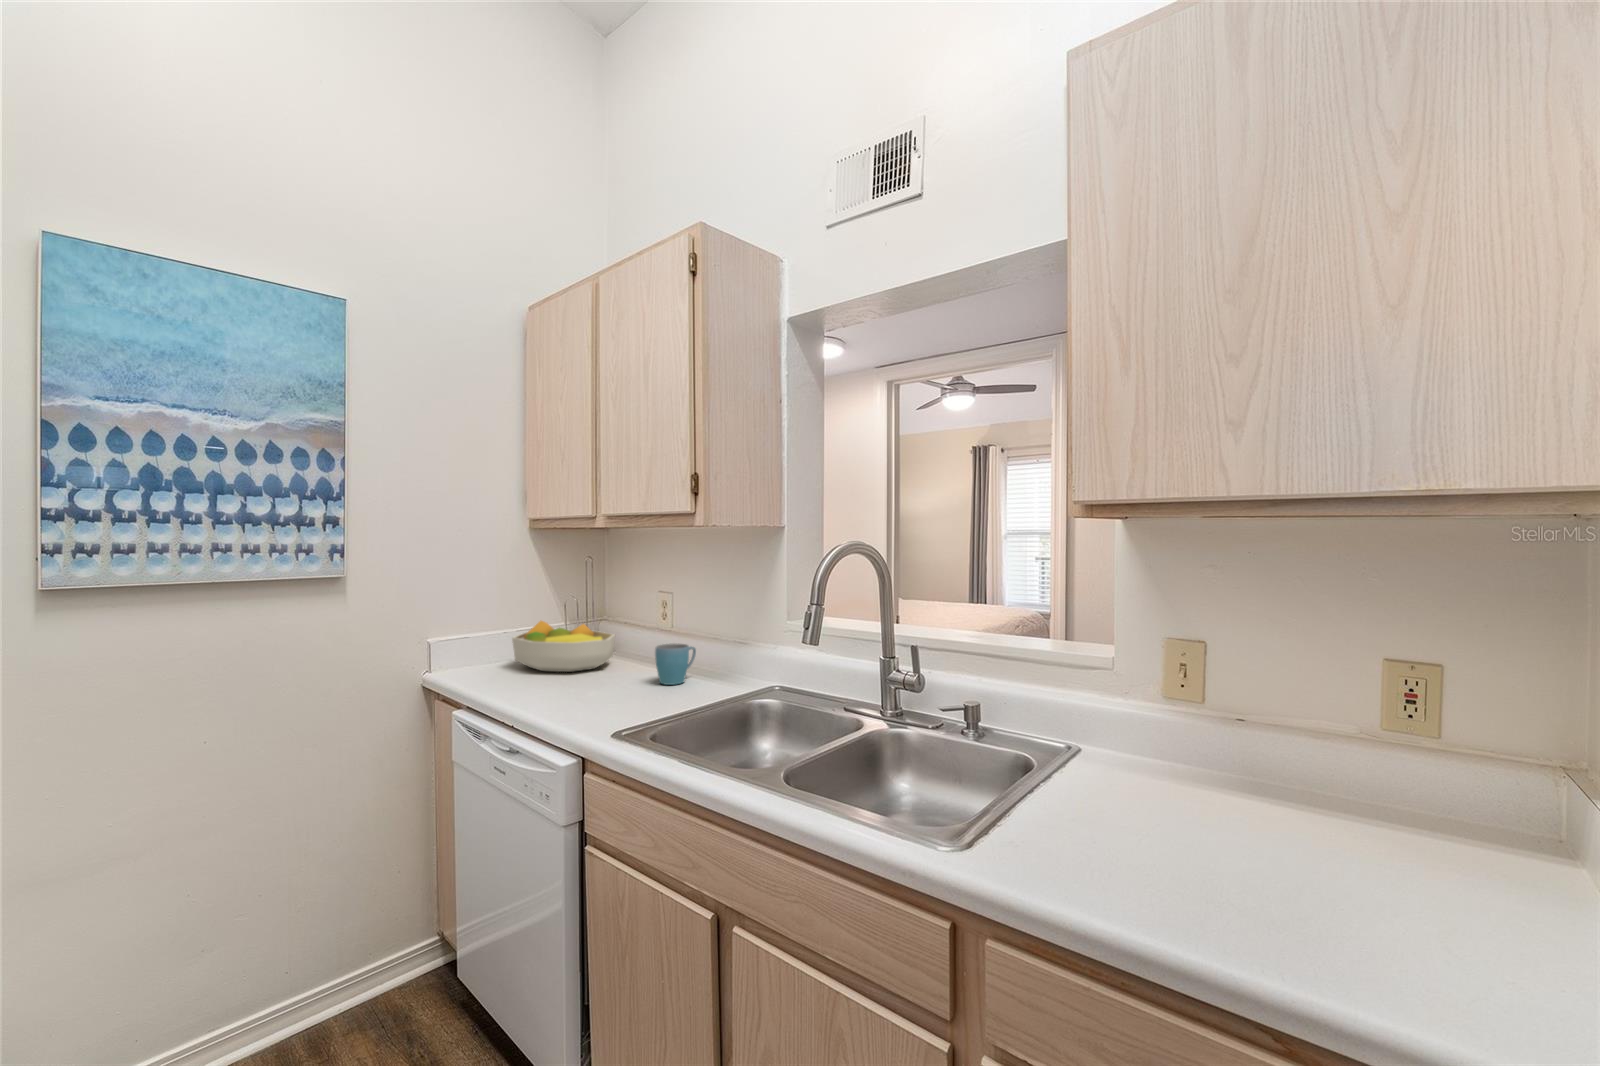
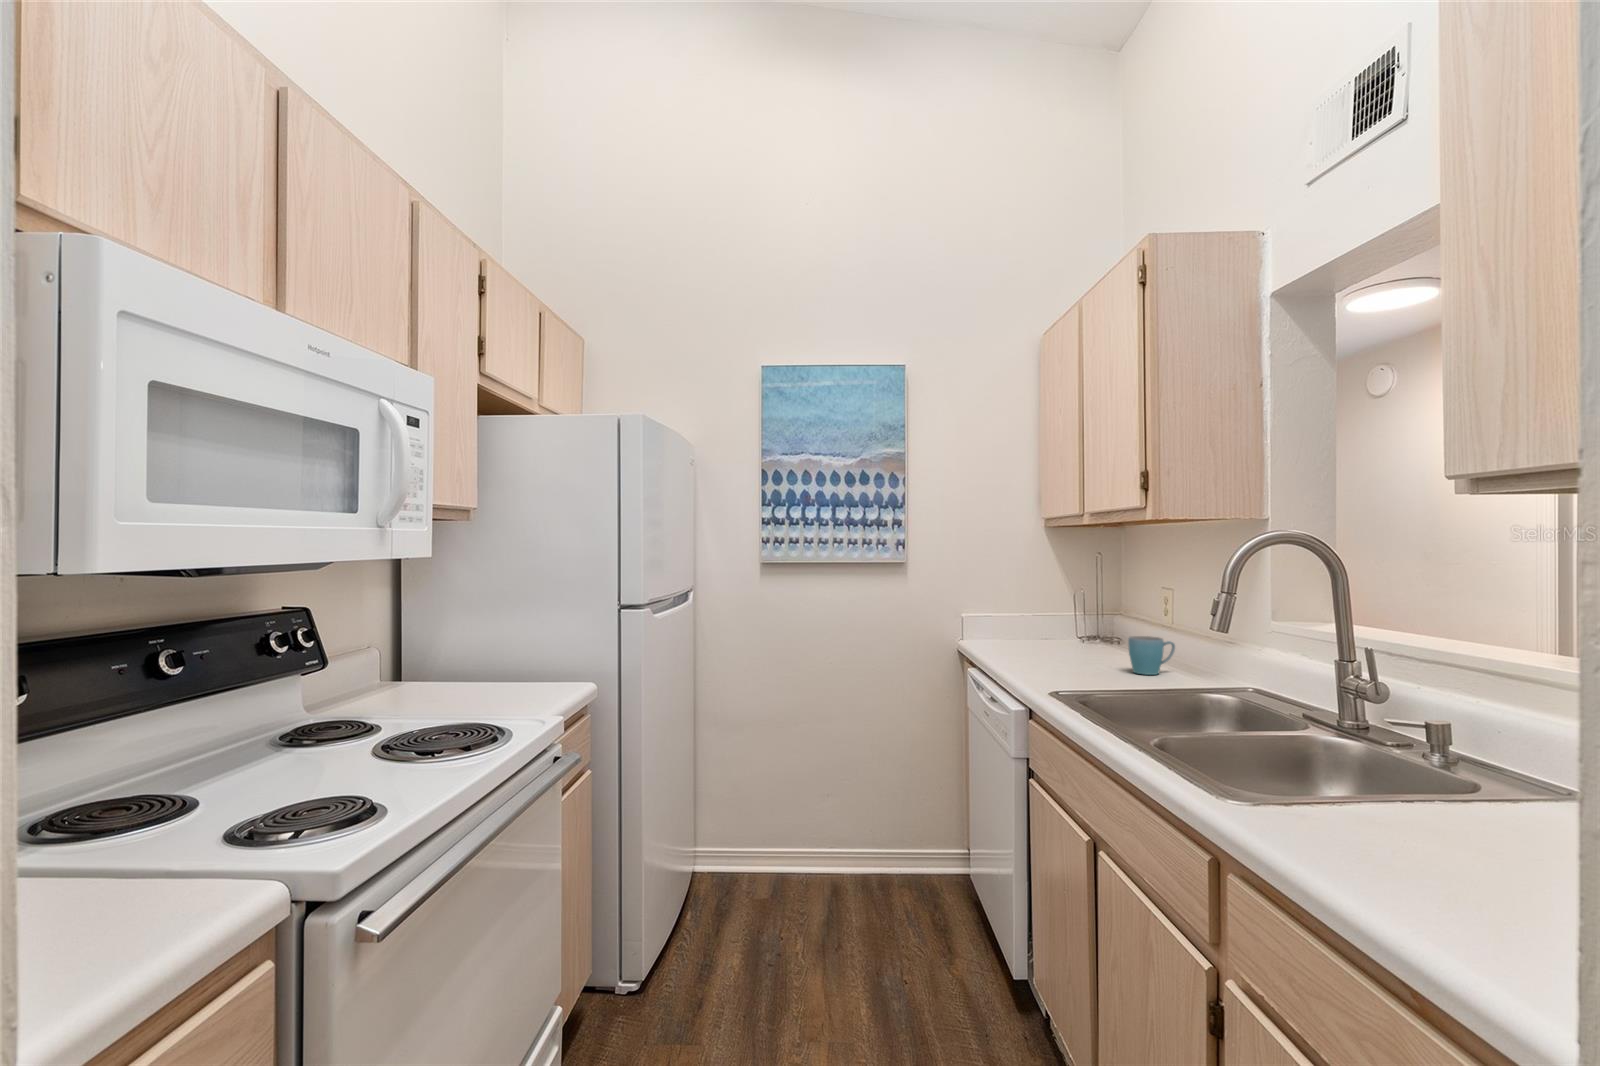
fruit bowl: present [512,621,615,672] -> none [1021,608,1112,655]

